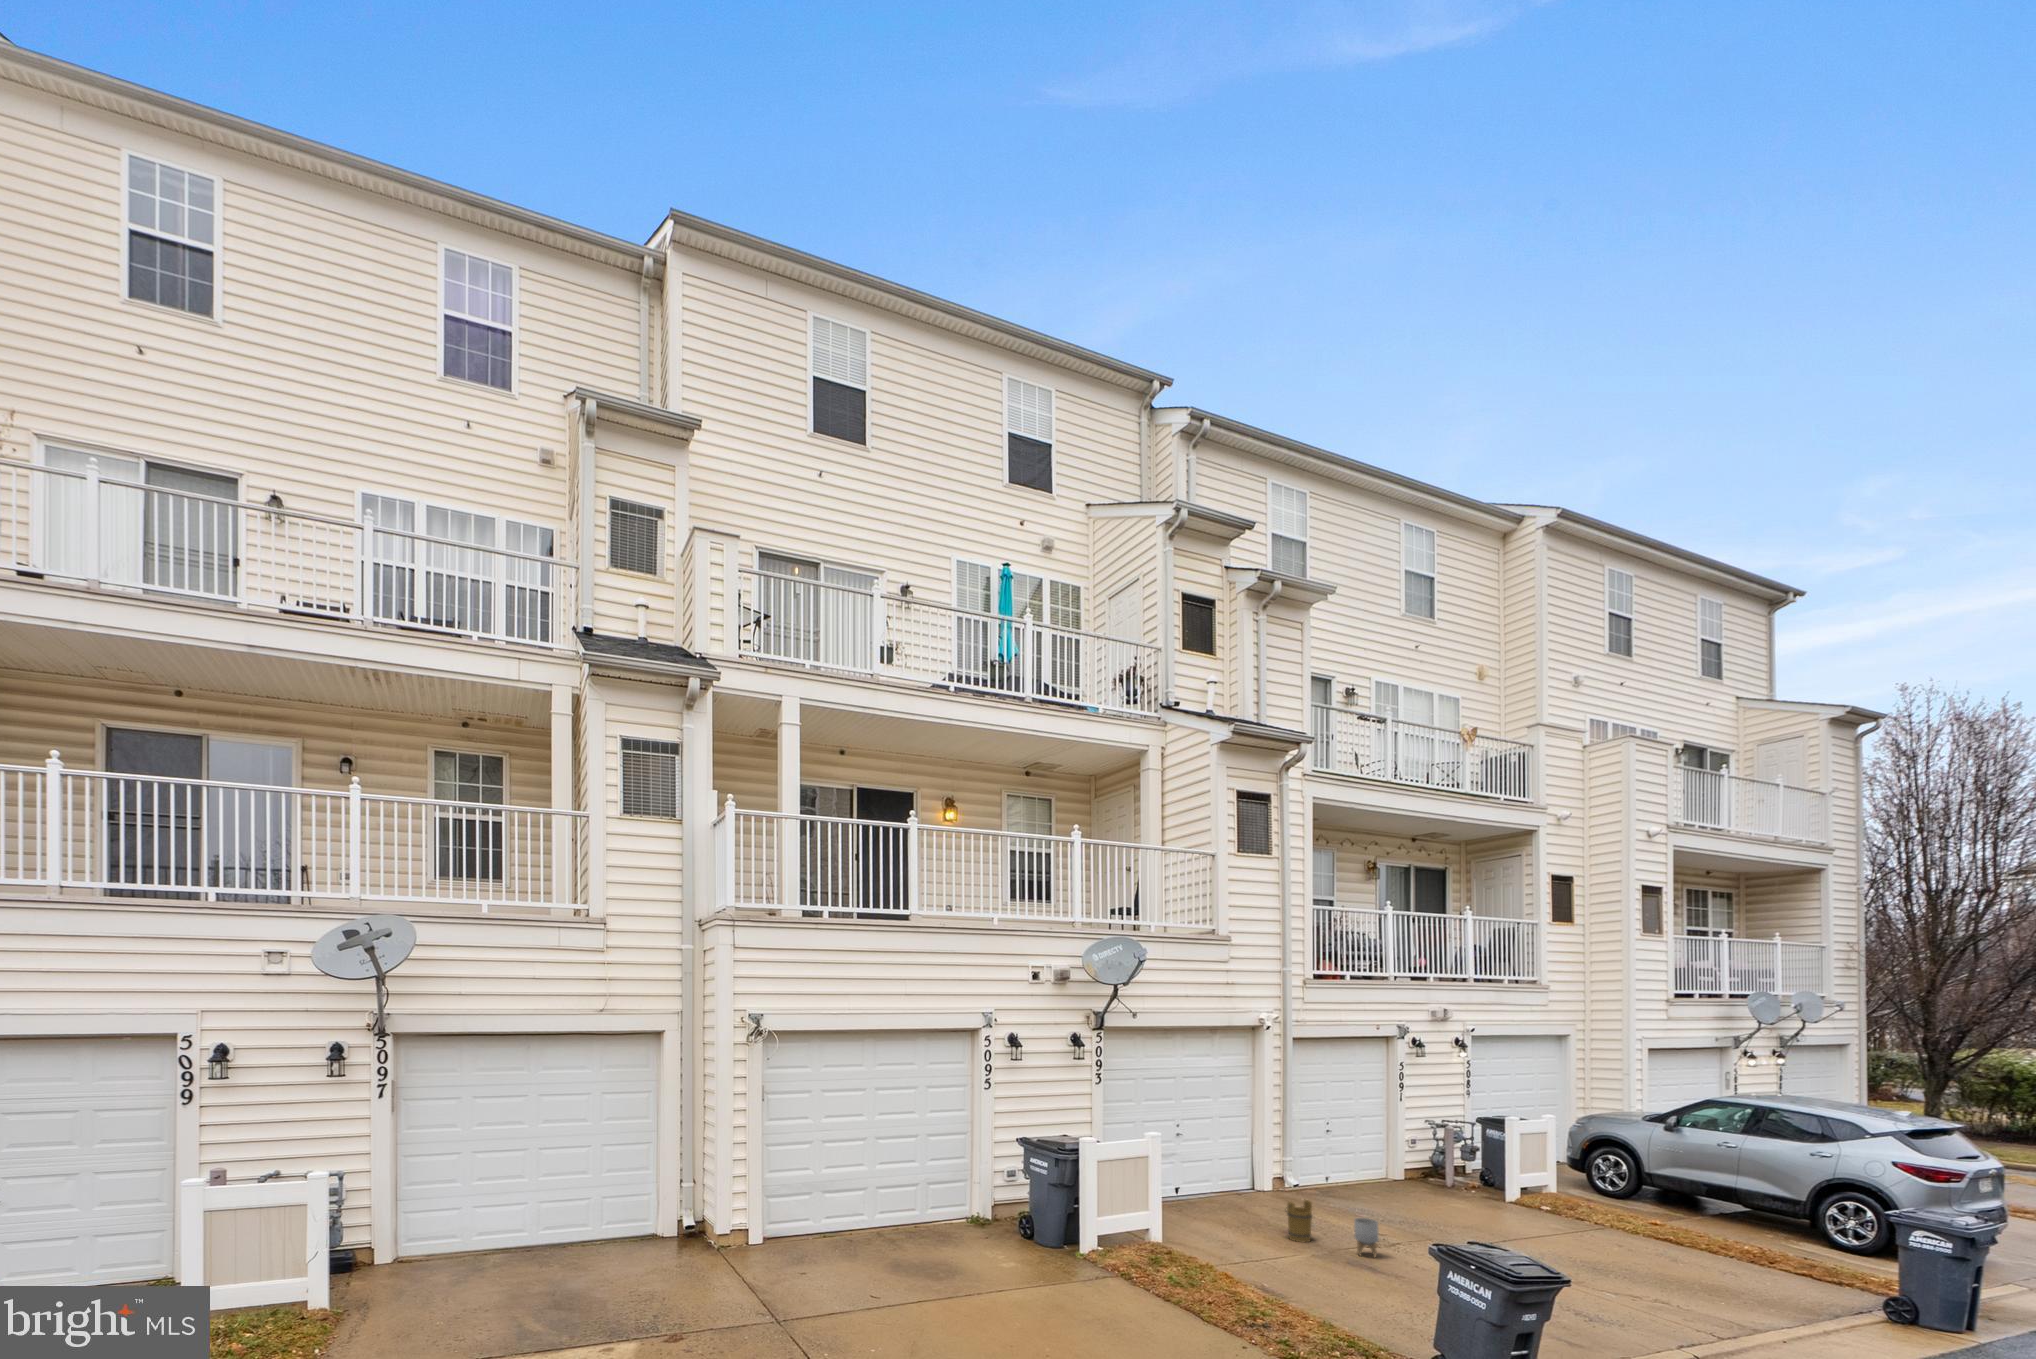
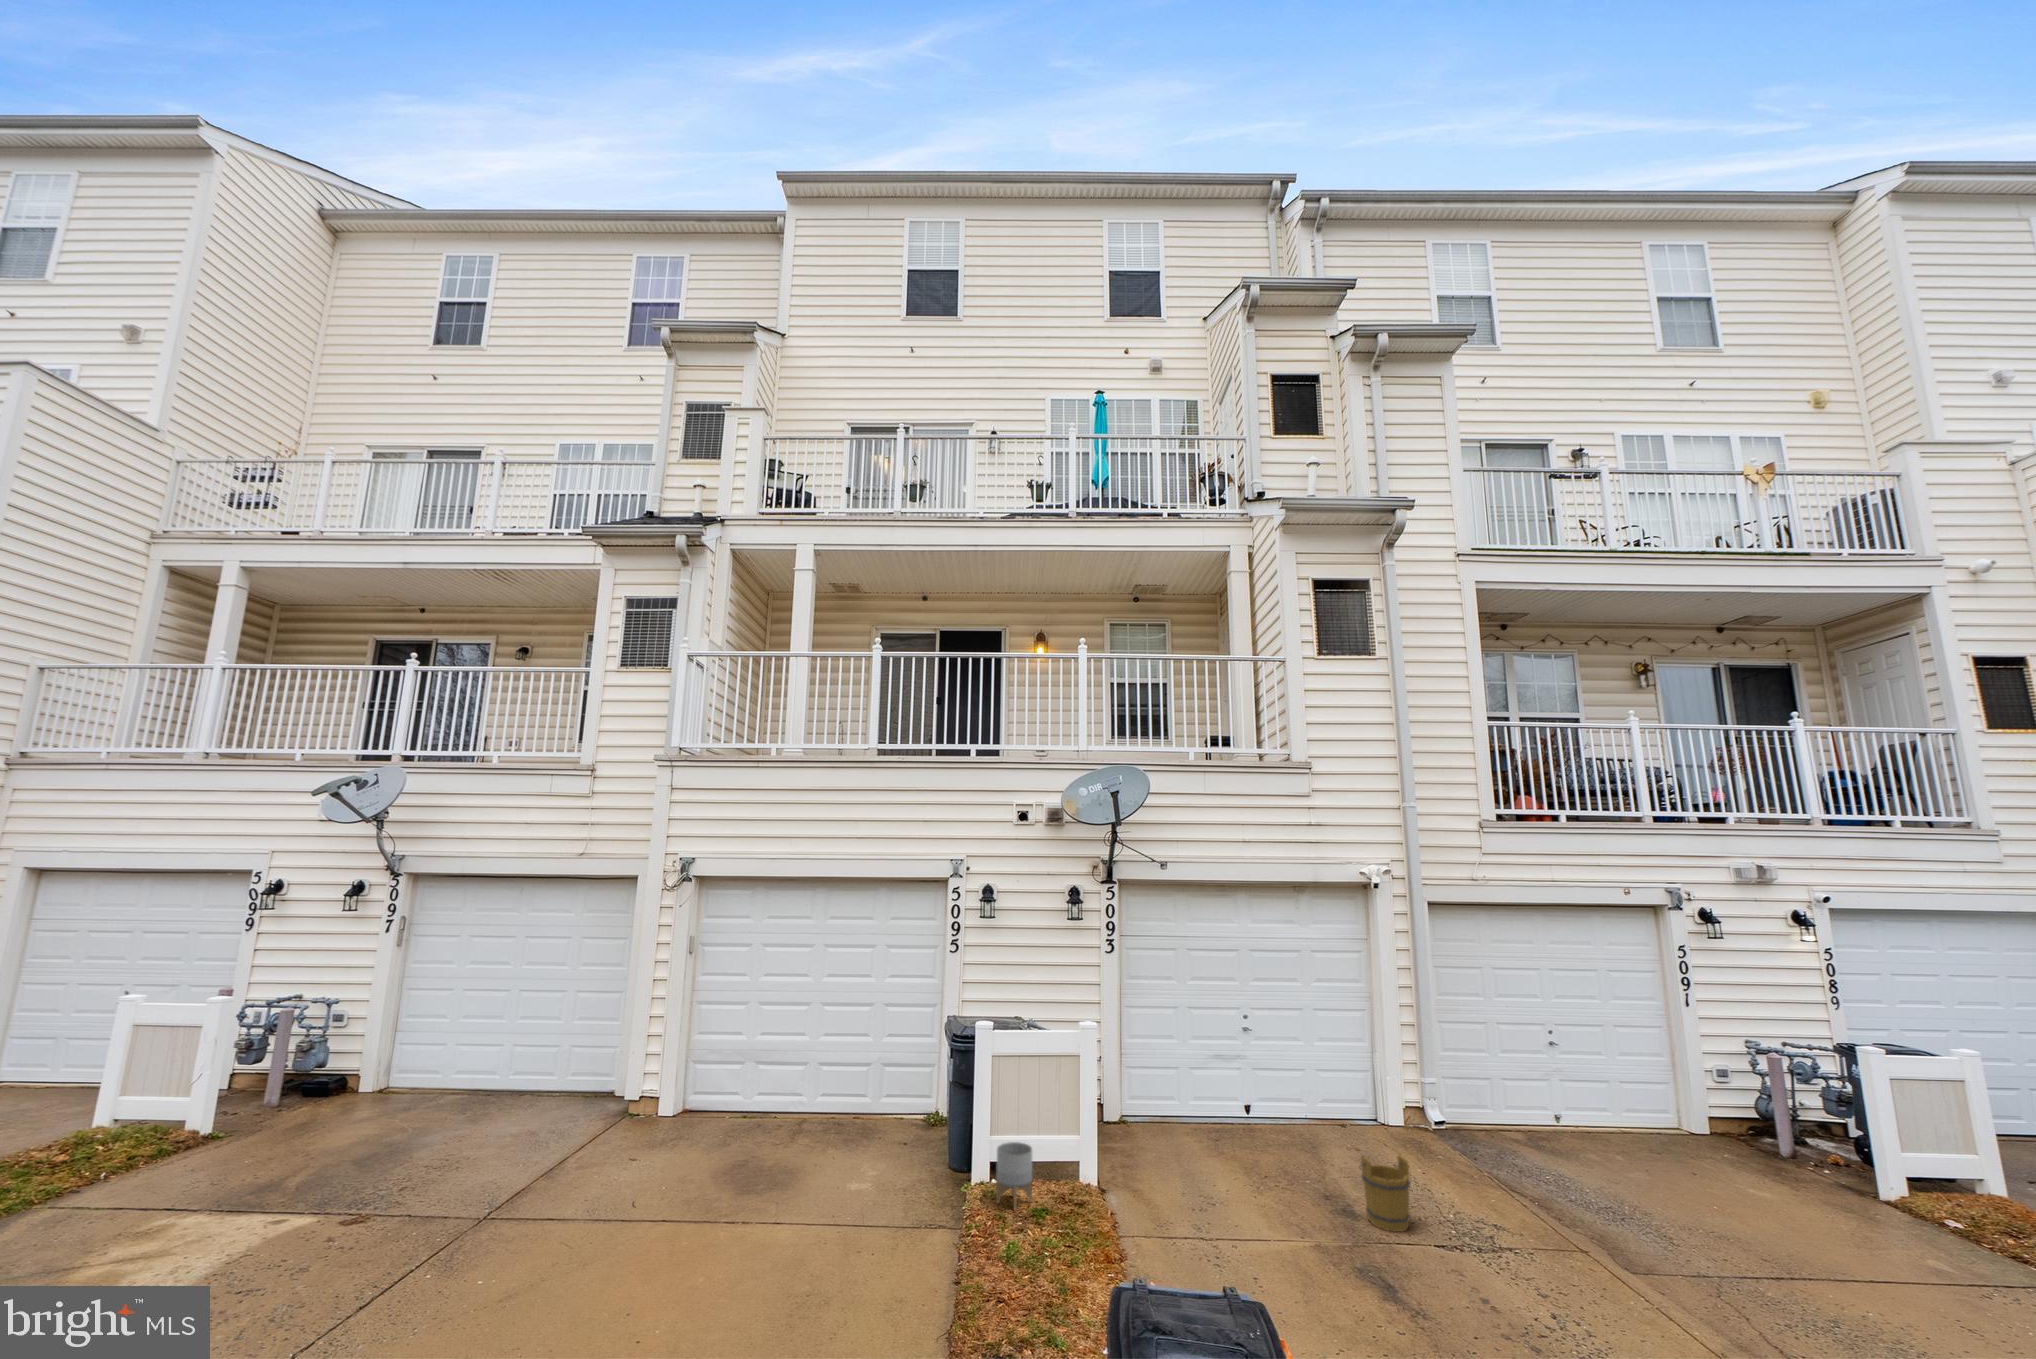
planter: present [1354,1218,1379,1258] -> present [996,1142,1032,1210]

